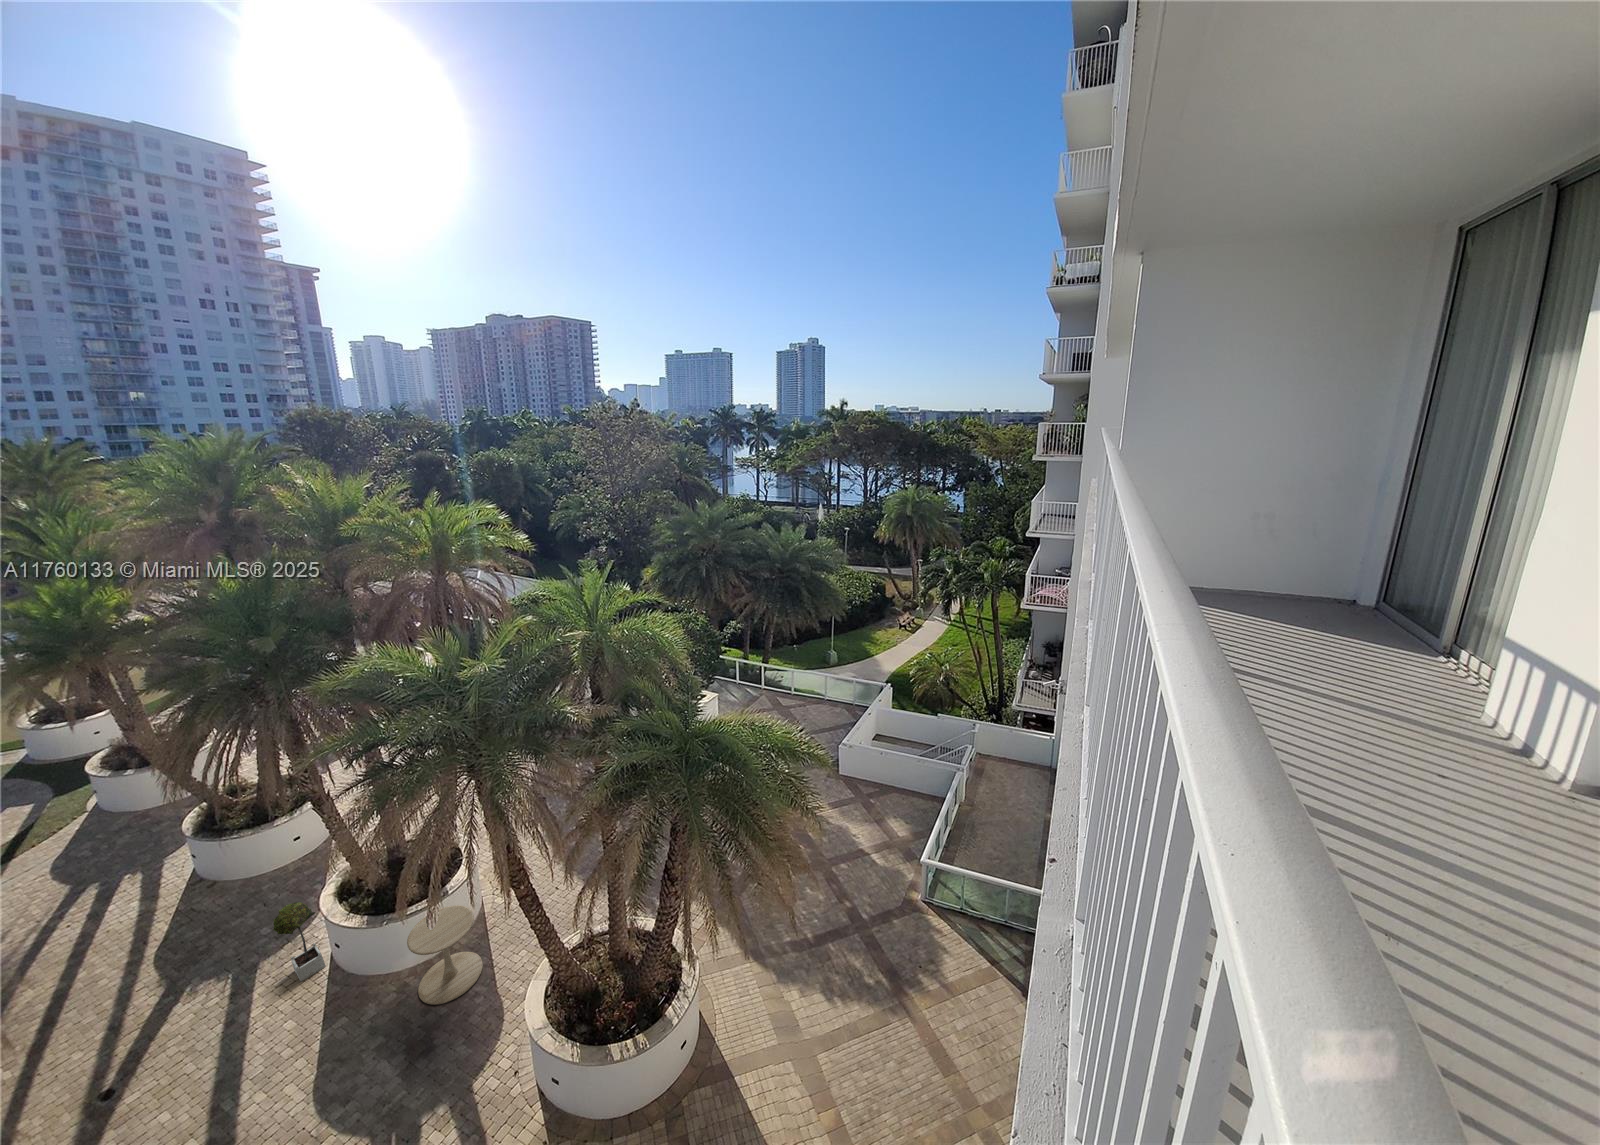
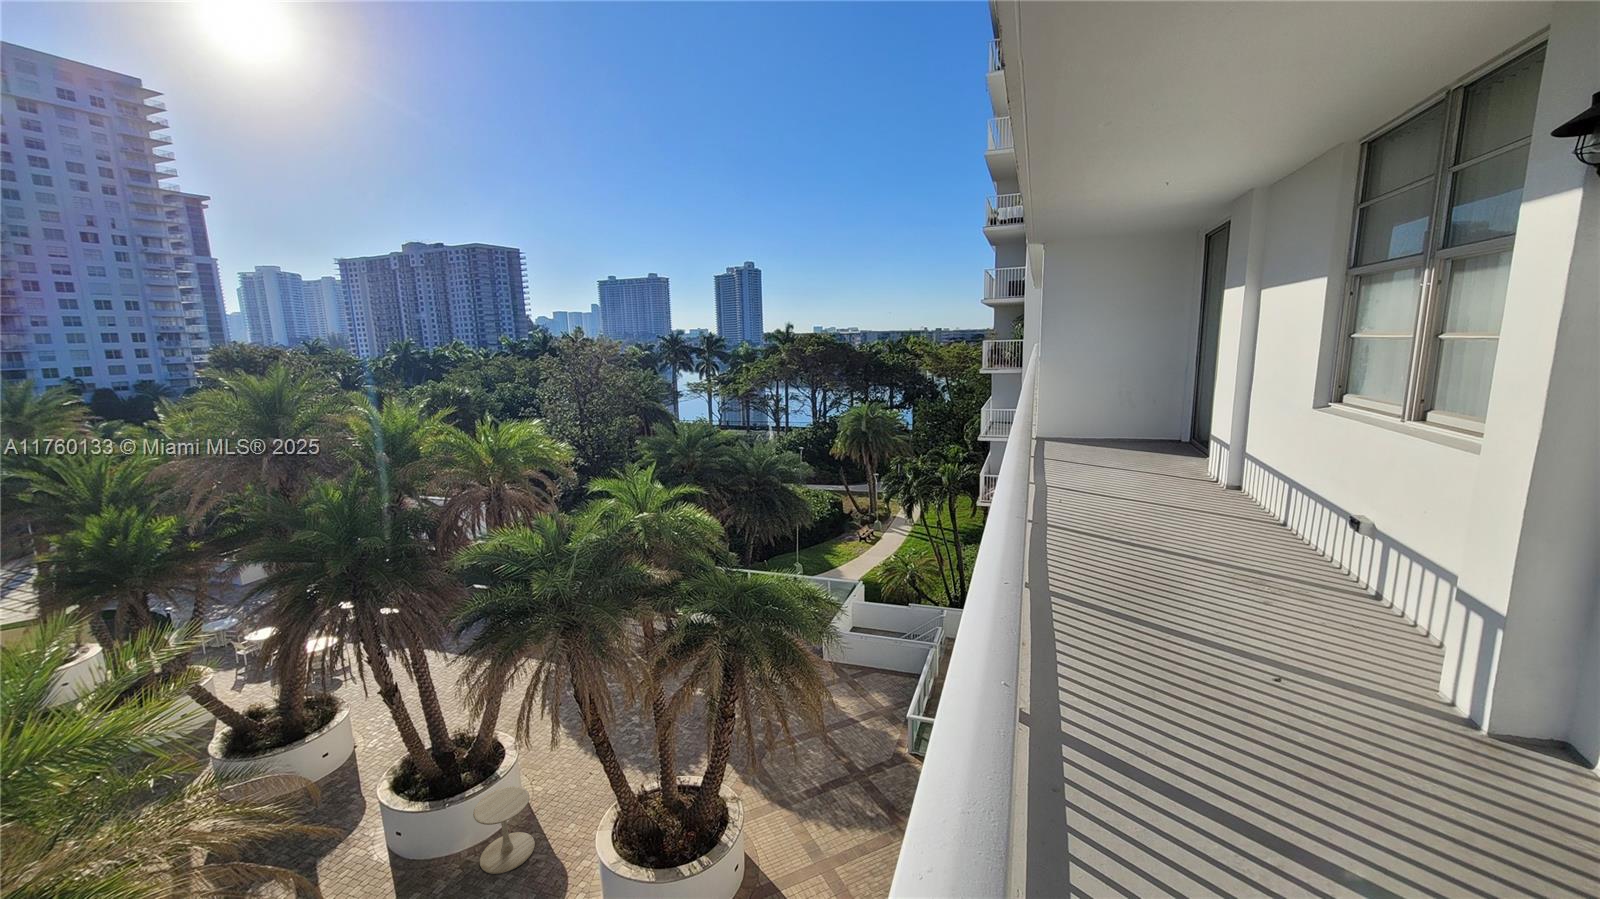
potted tree: present [273,902,325,981] -> none [341,796,384,871]

